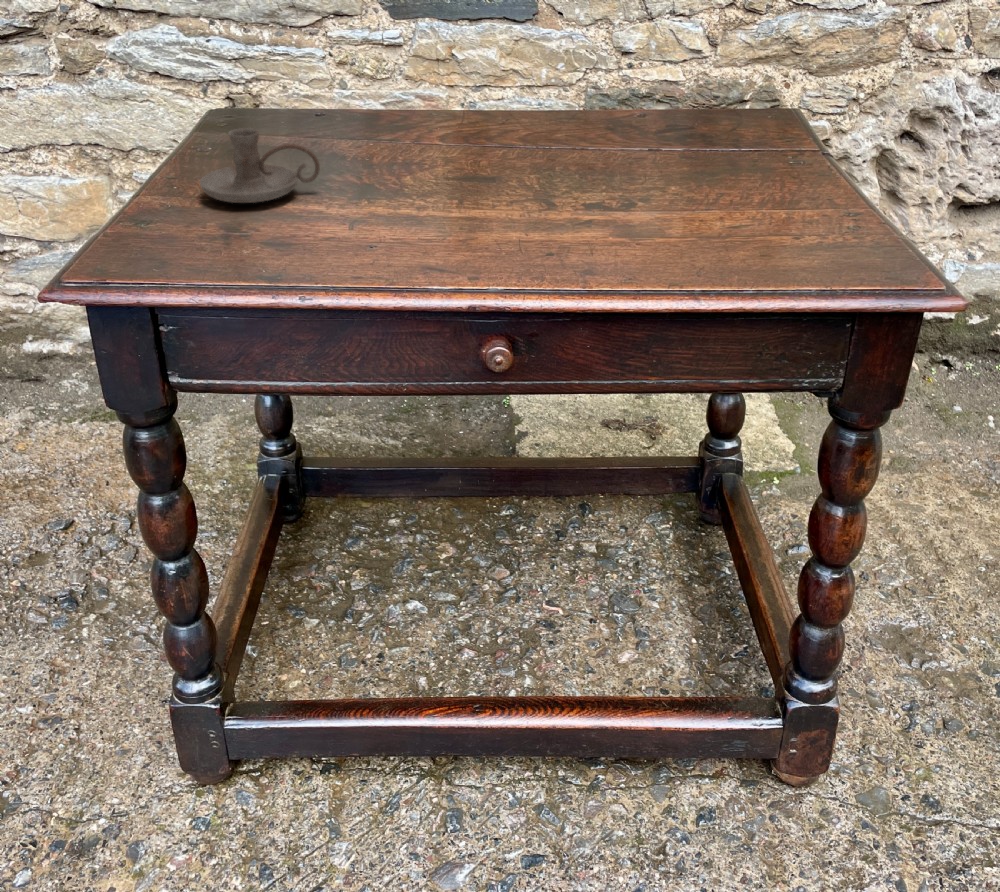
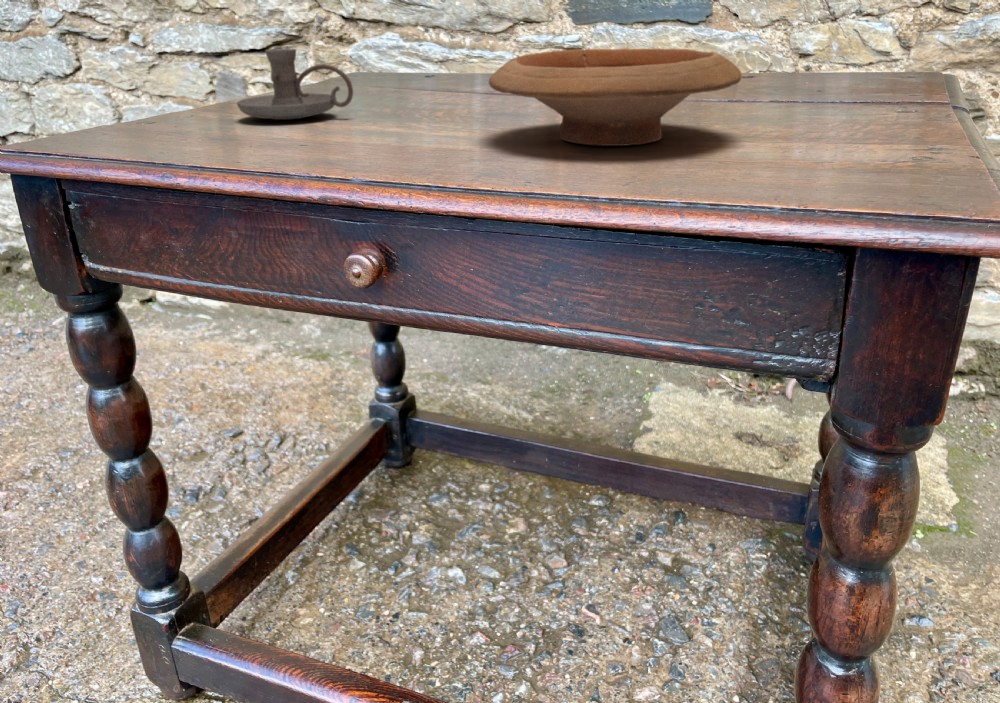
wooden bowl: none [494,123,697,221] -> present [489,49,741,146]

